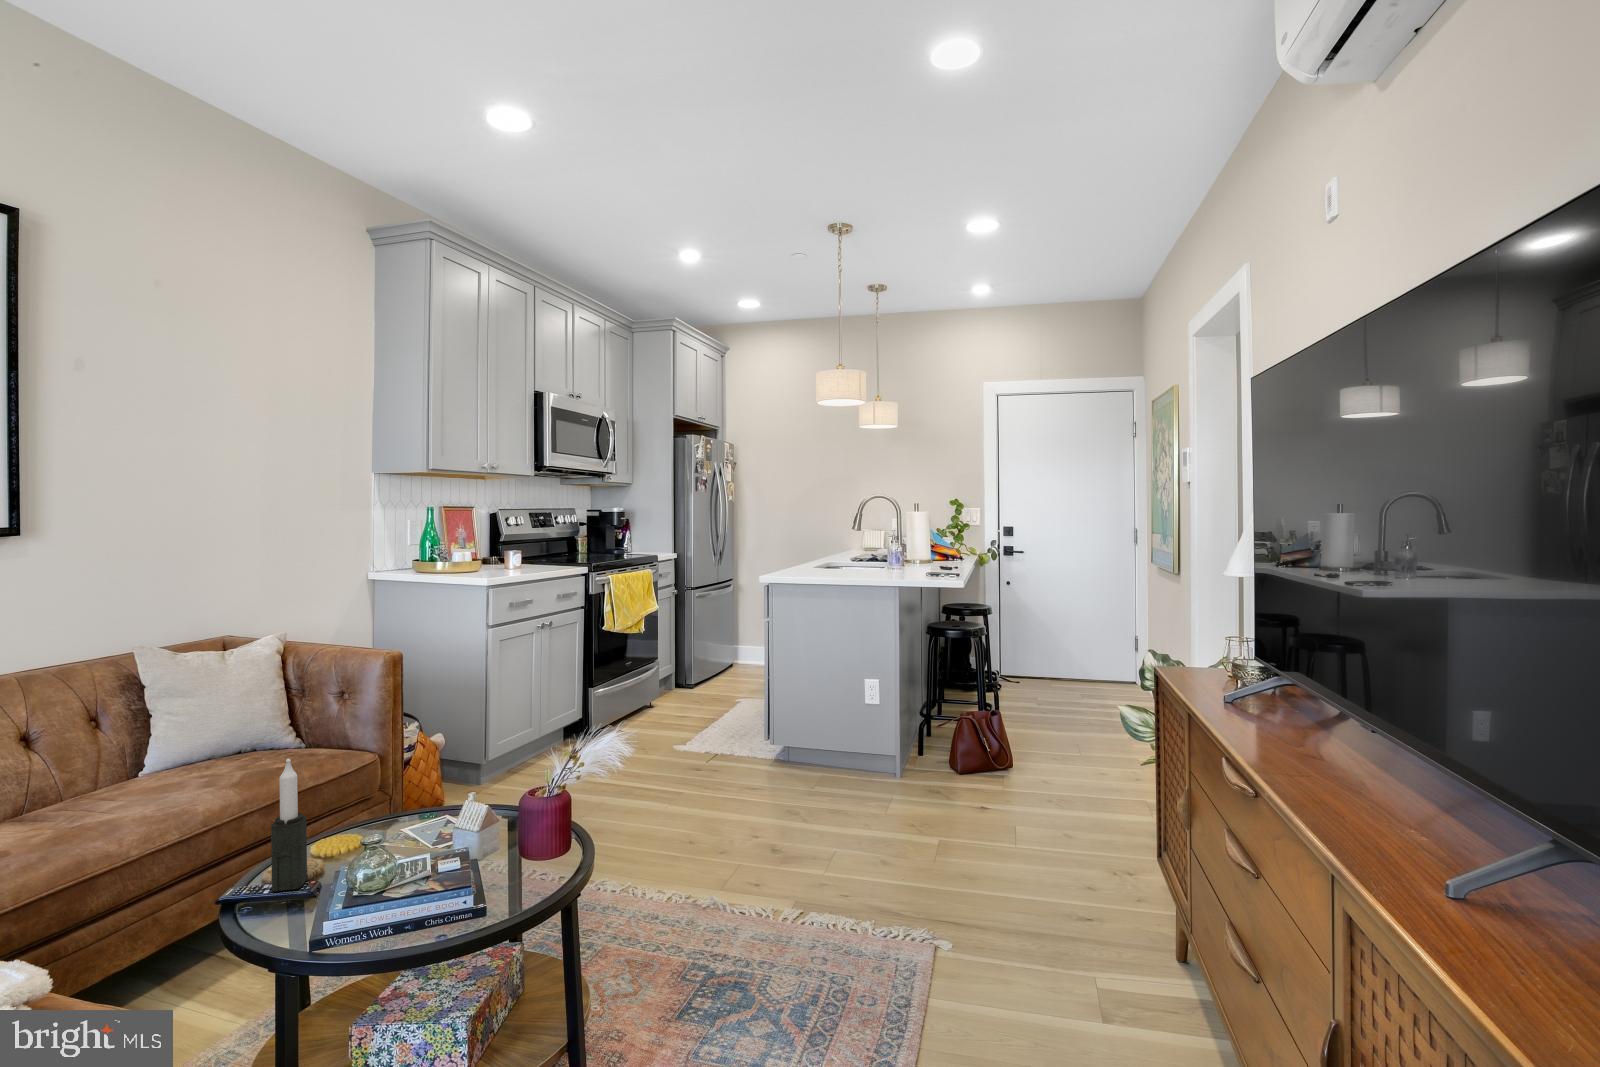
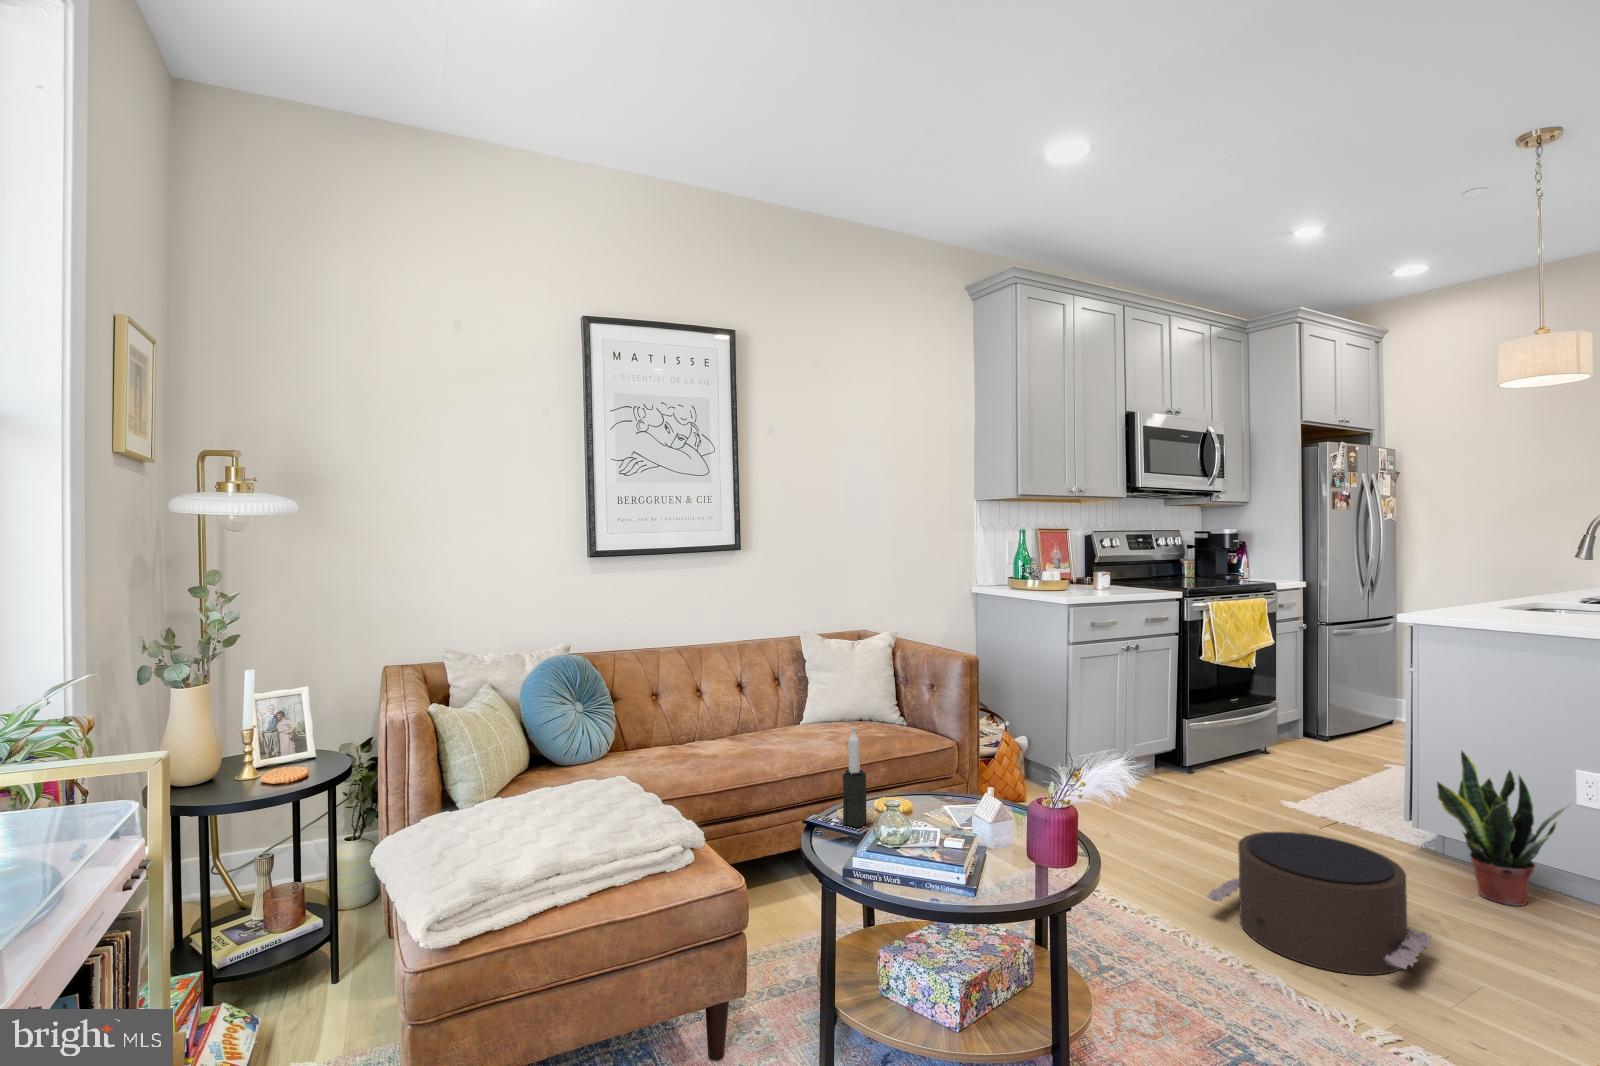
potted plant: none [789,678,858,785] -> present [1437,751,1569,906]
pouf: none [646,766,799,875] -> present [1208,832,1431,975]

